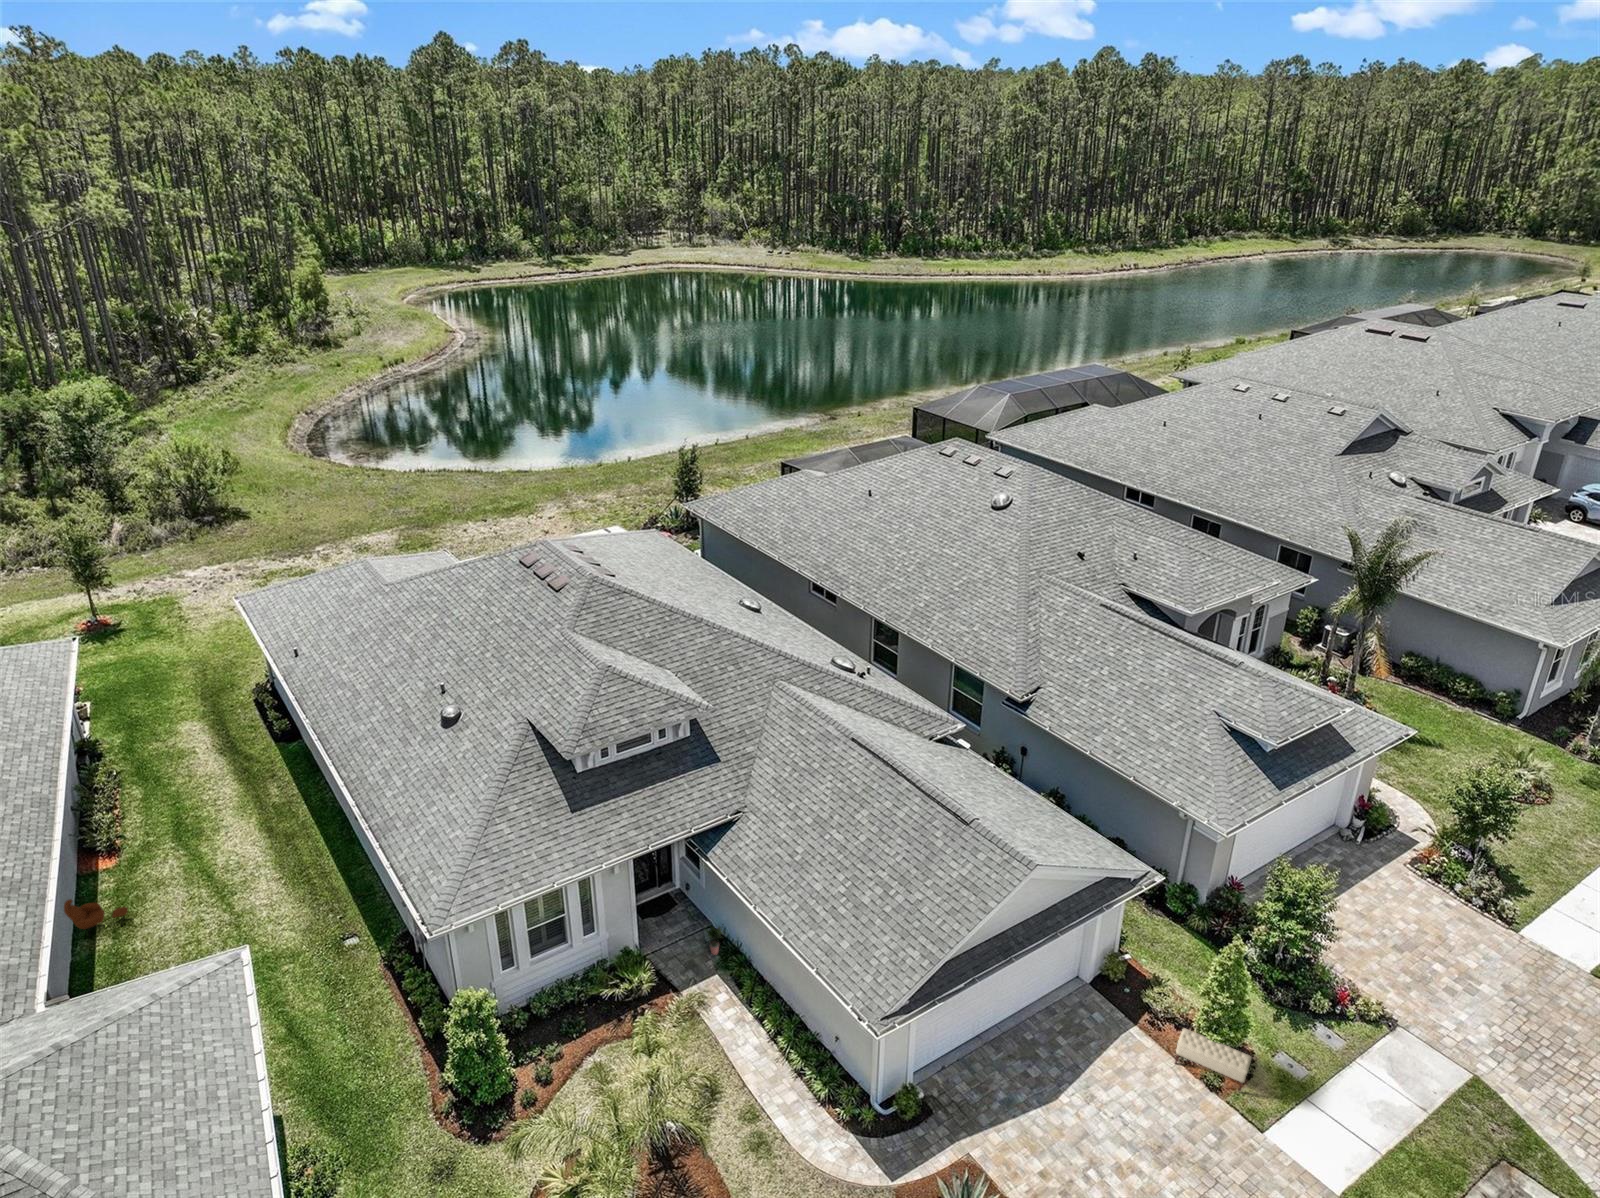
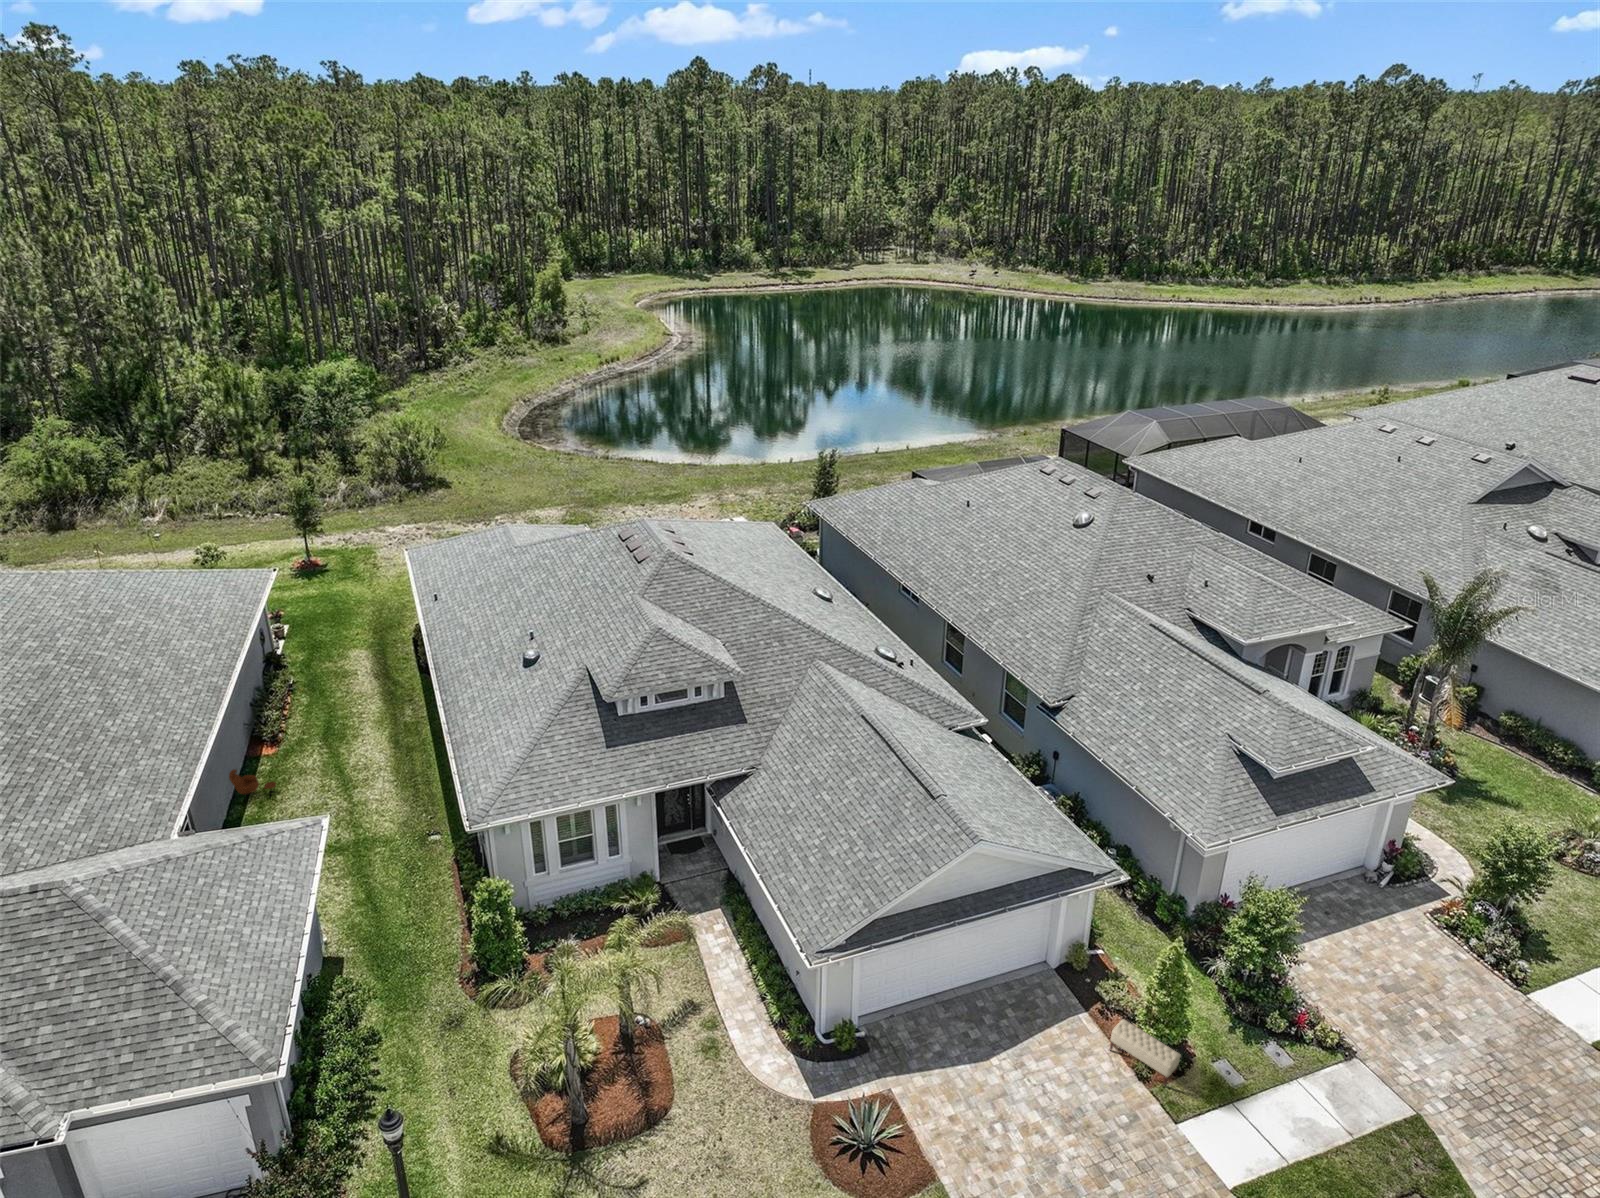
potted plant: present [706,927,724,955] -> none [712,859,732,890]

